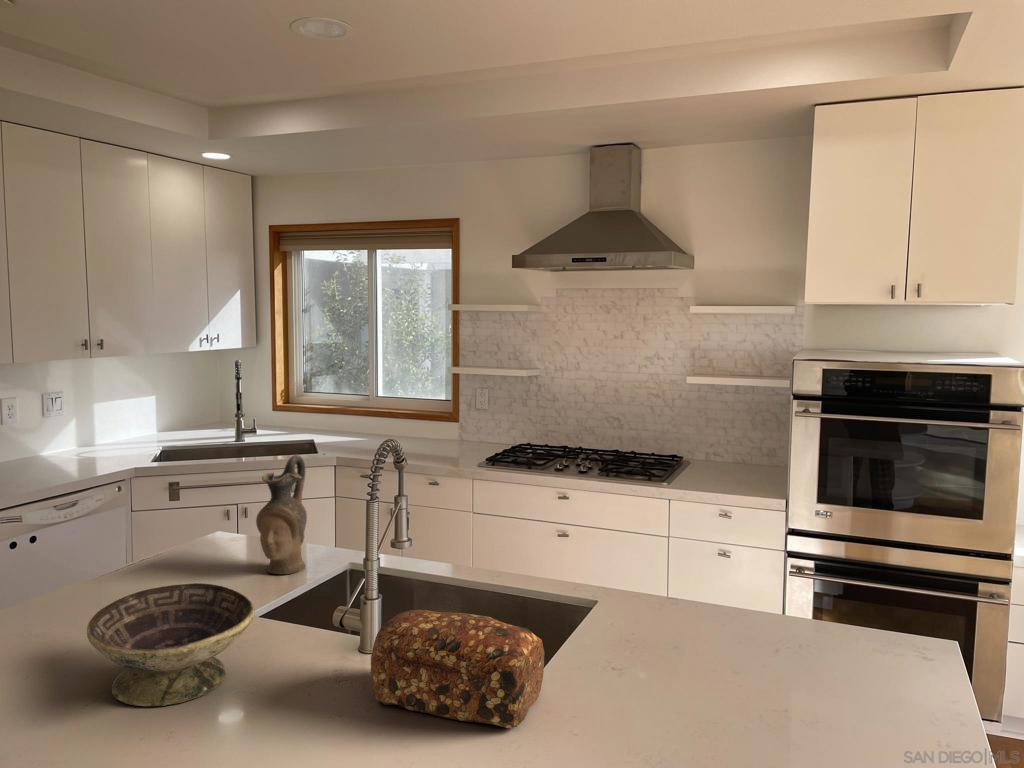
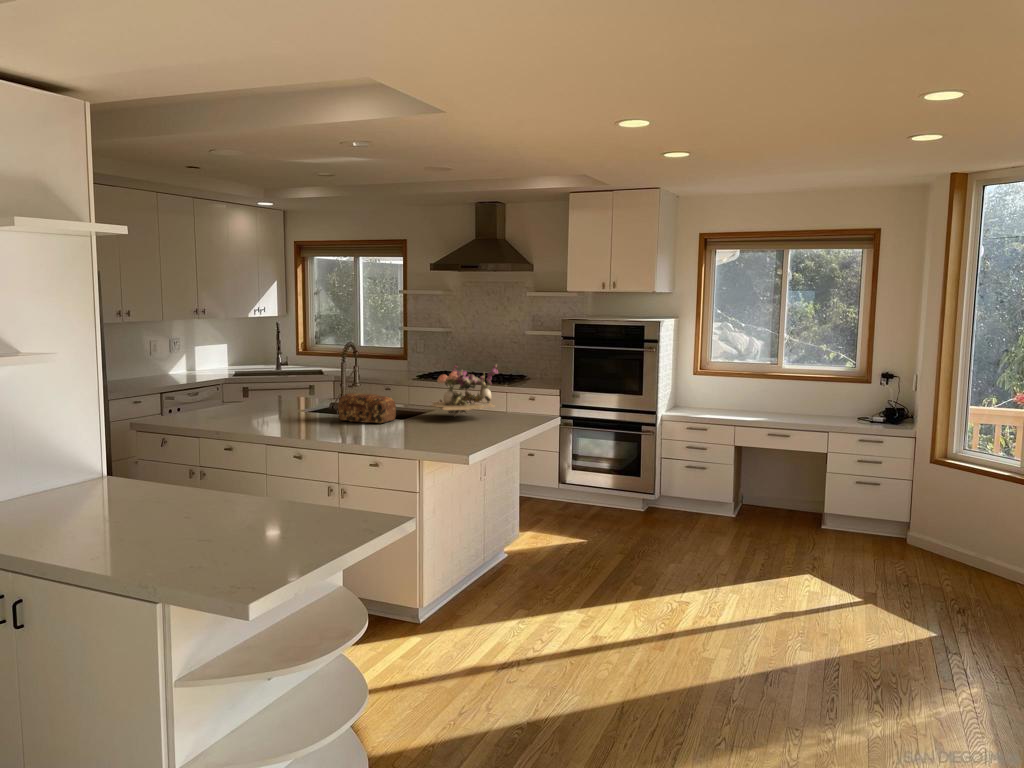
ceramic pitcher: present [256,455,307,574] -> none [297,354,317,402]
flower arrangement: none [626,513,837,679] -> present [431,364,498,416]
decorative bowl: present [87,583,255,706] -> none [246,390,300,421]

